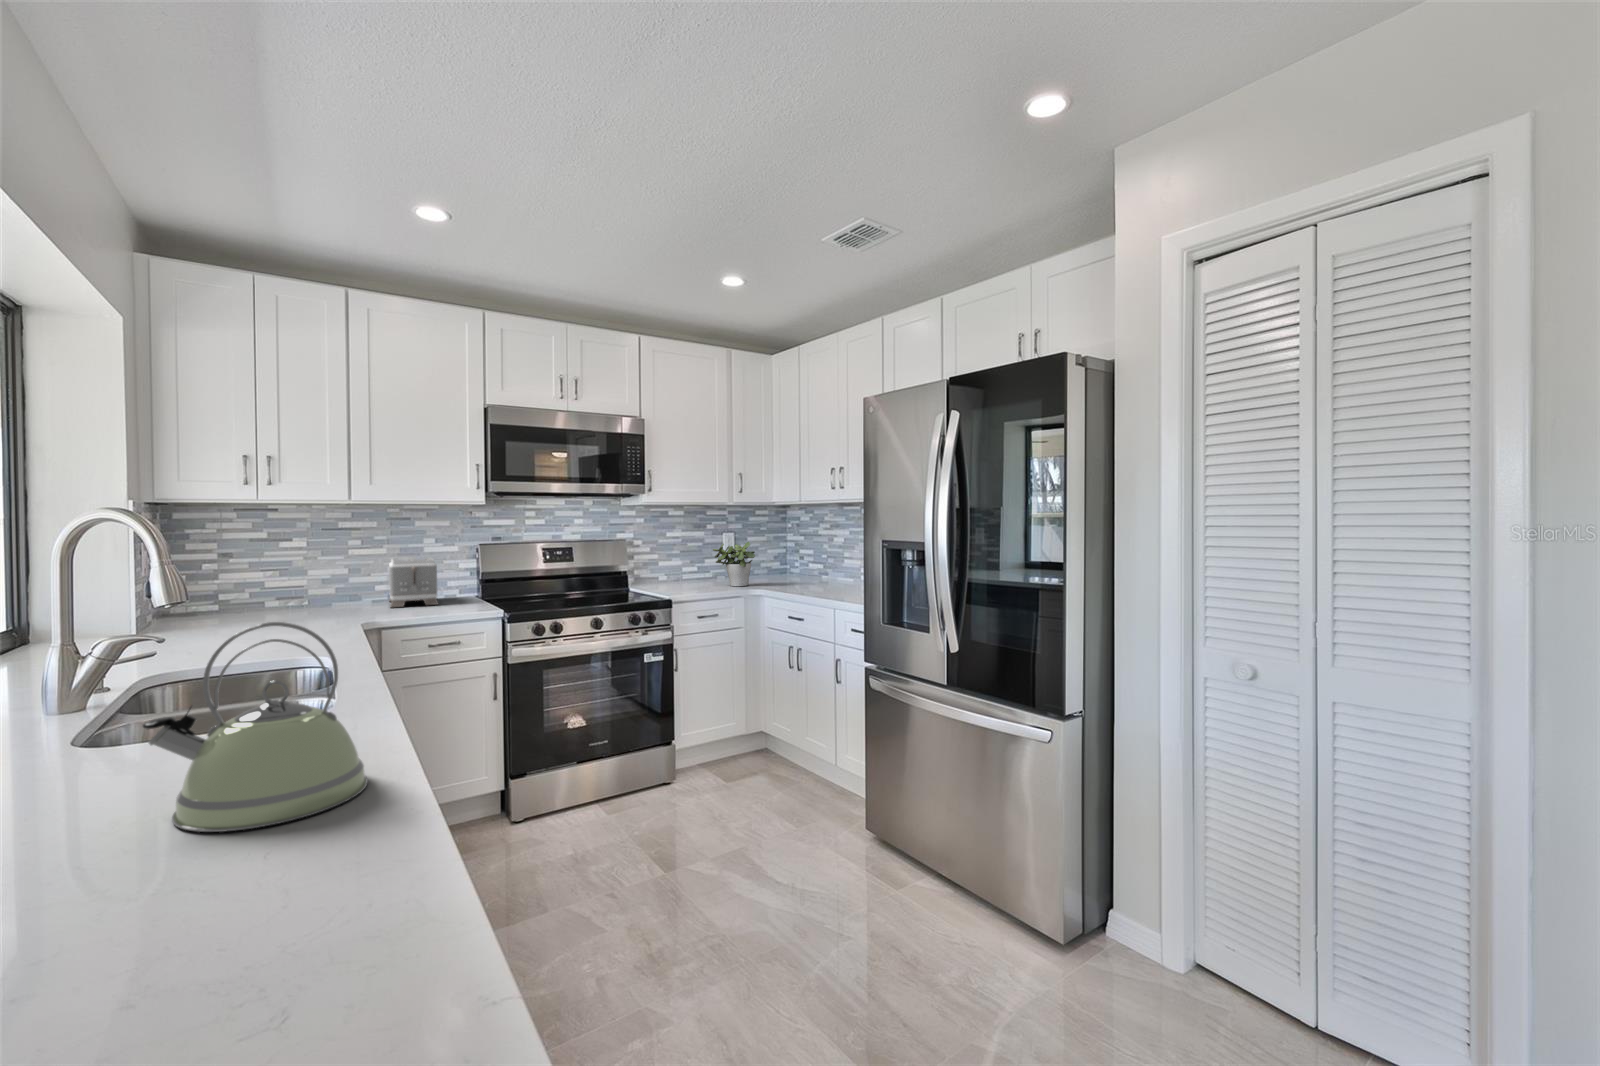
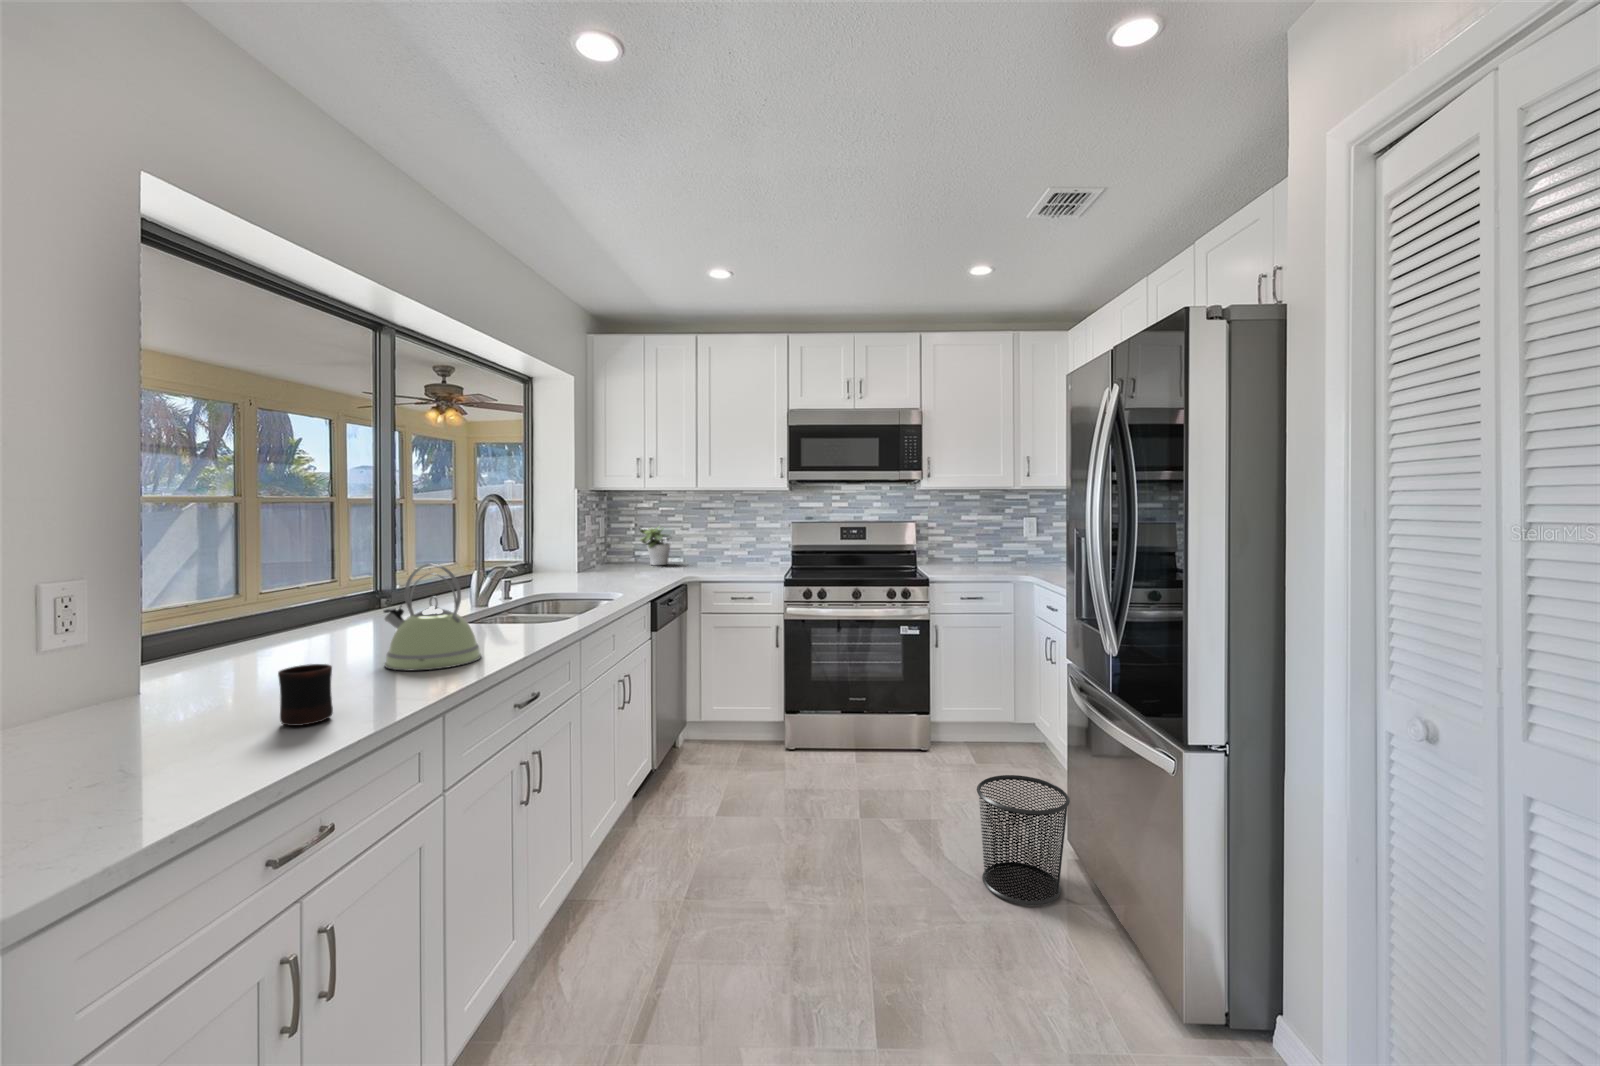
potted plant: present [713,542,755,586] -> present [640,527,670,565]
toaster: present [389,558,439,607] -> none [724,531,765,568]
trash can: none [829,778,916,903] -> present [977,775,1070,905]
mug: none [236,830,376,982] -> present [278,664,333,726]

